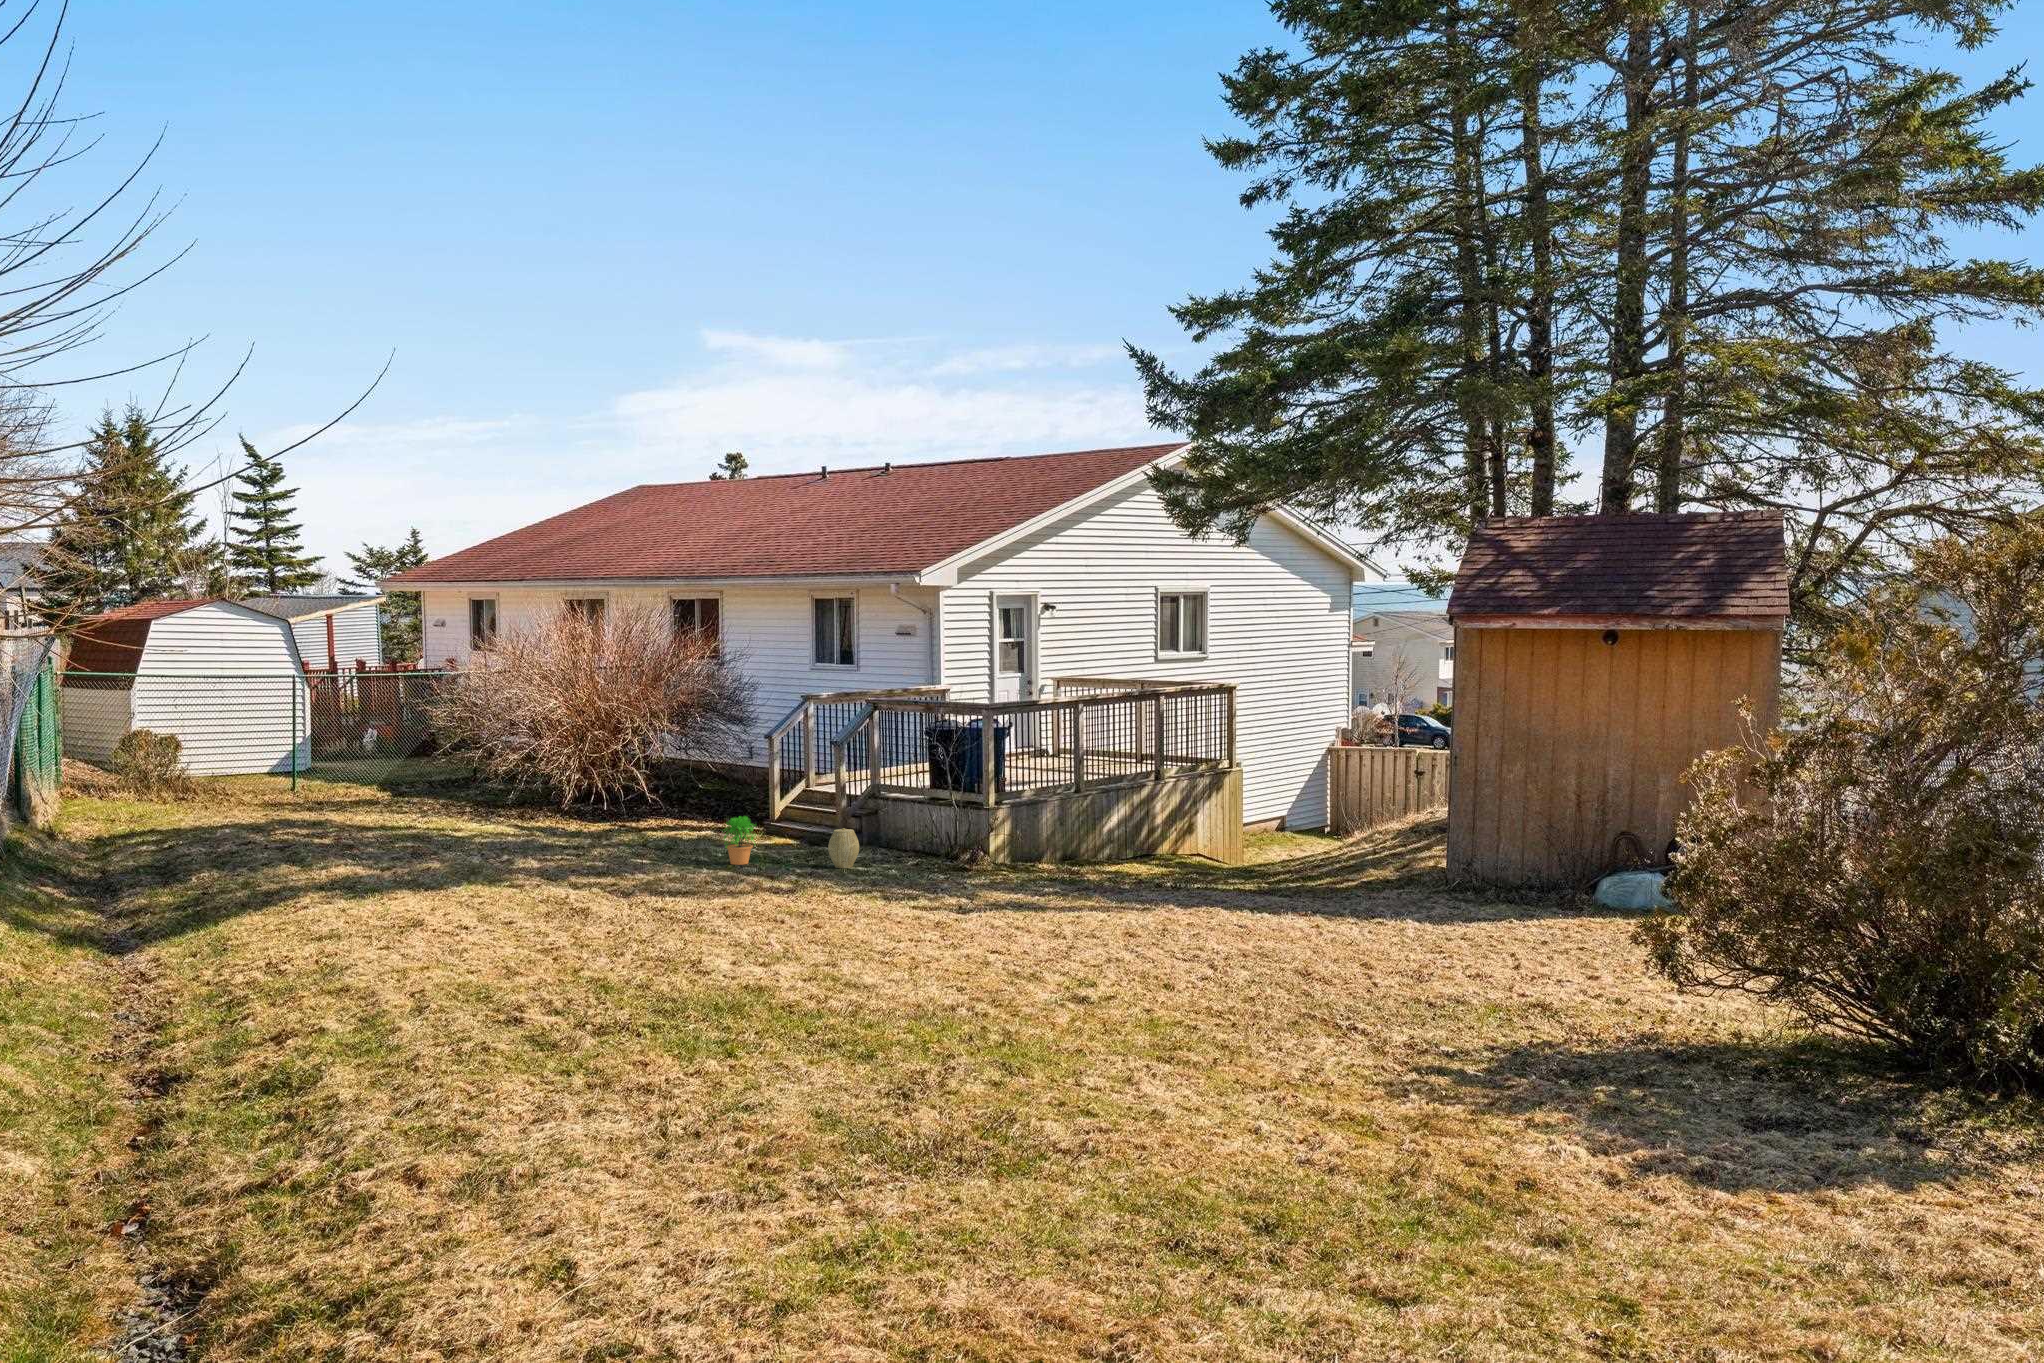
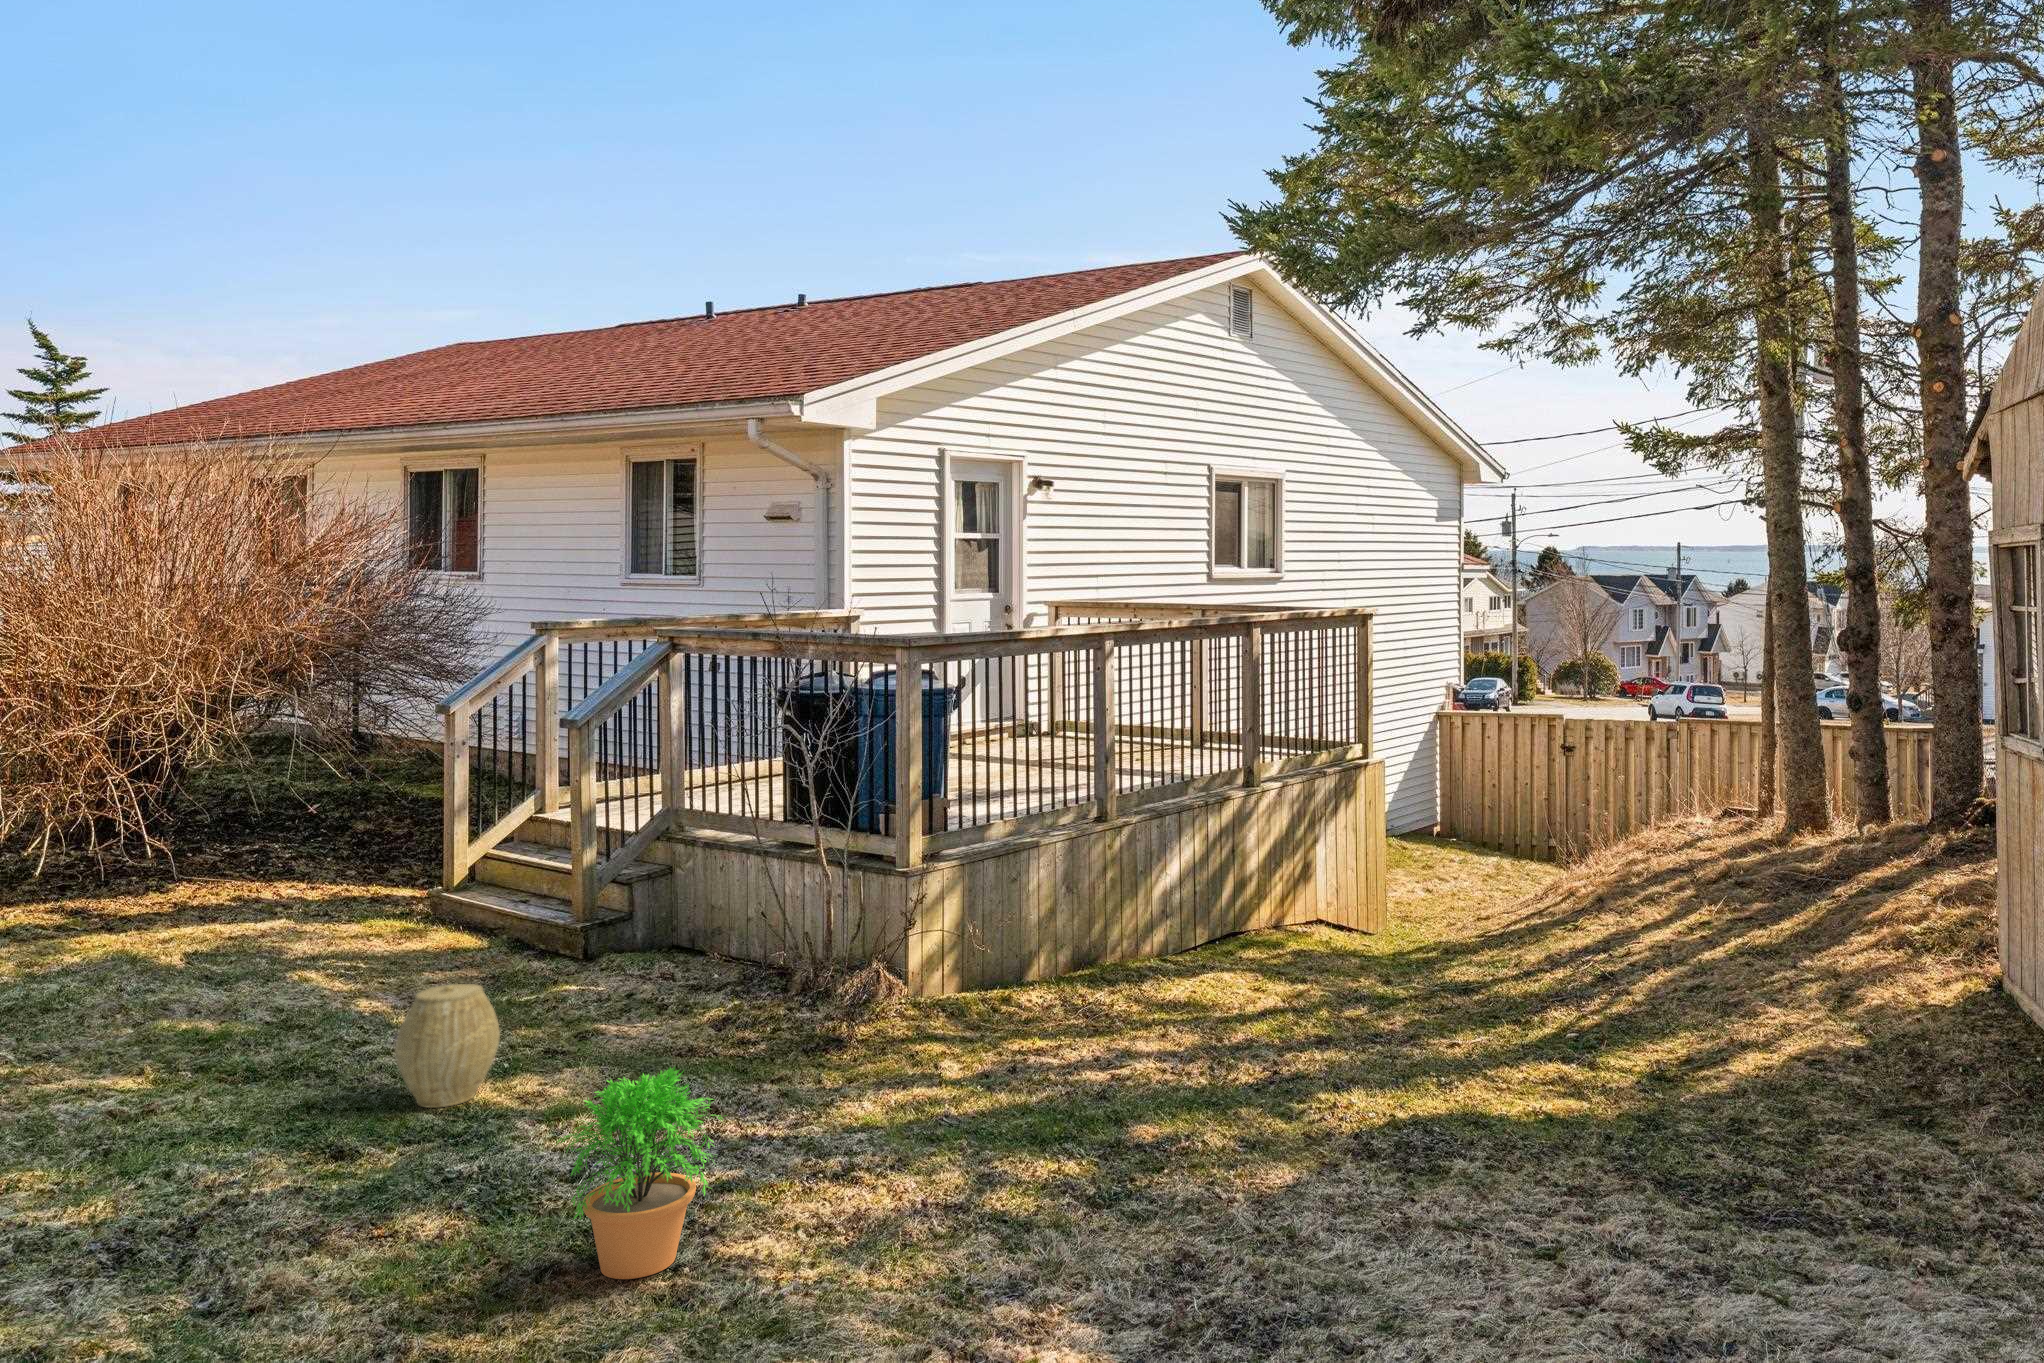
potted plant: present [724,816,756,865] -> present [559,1067,722,1279]

